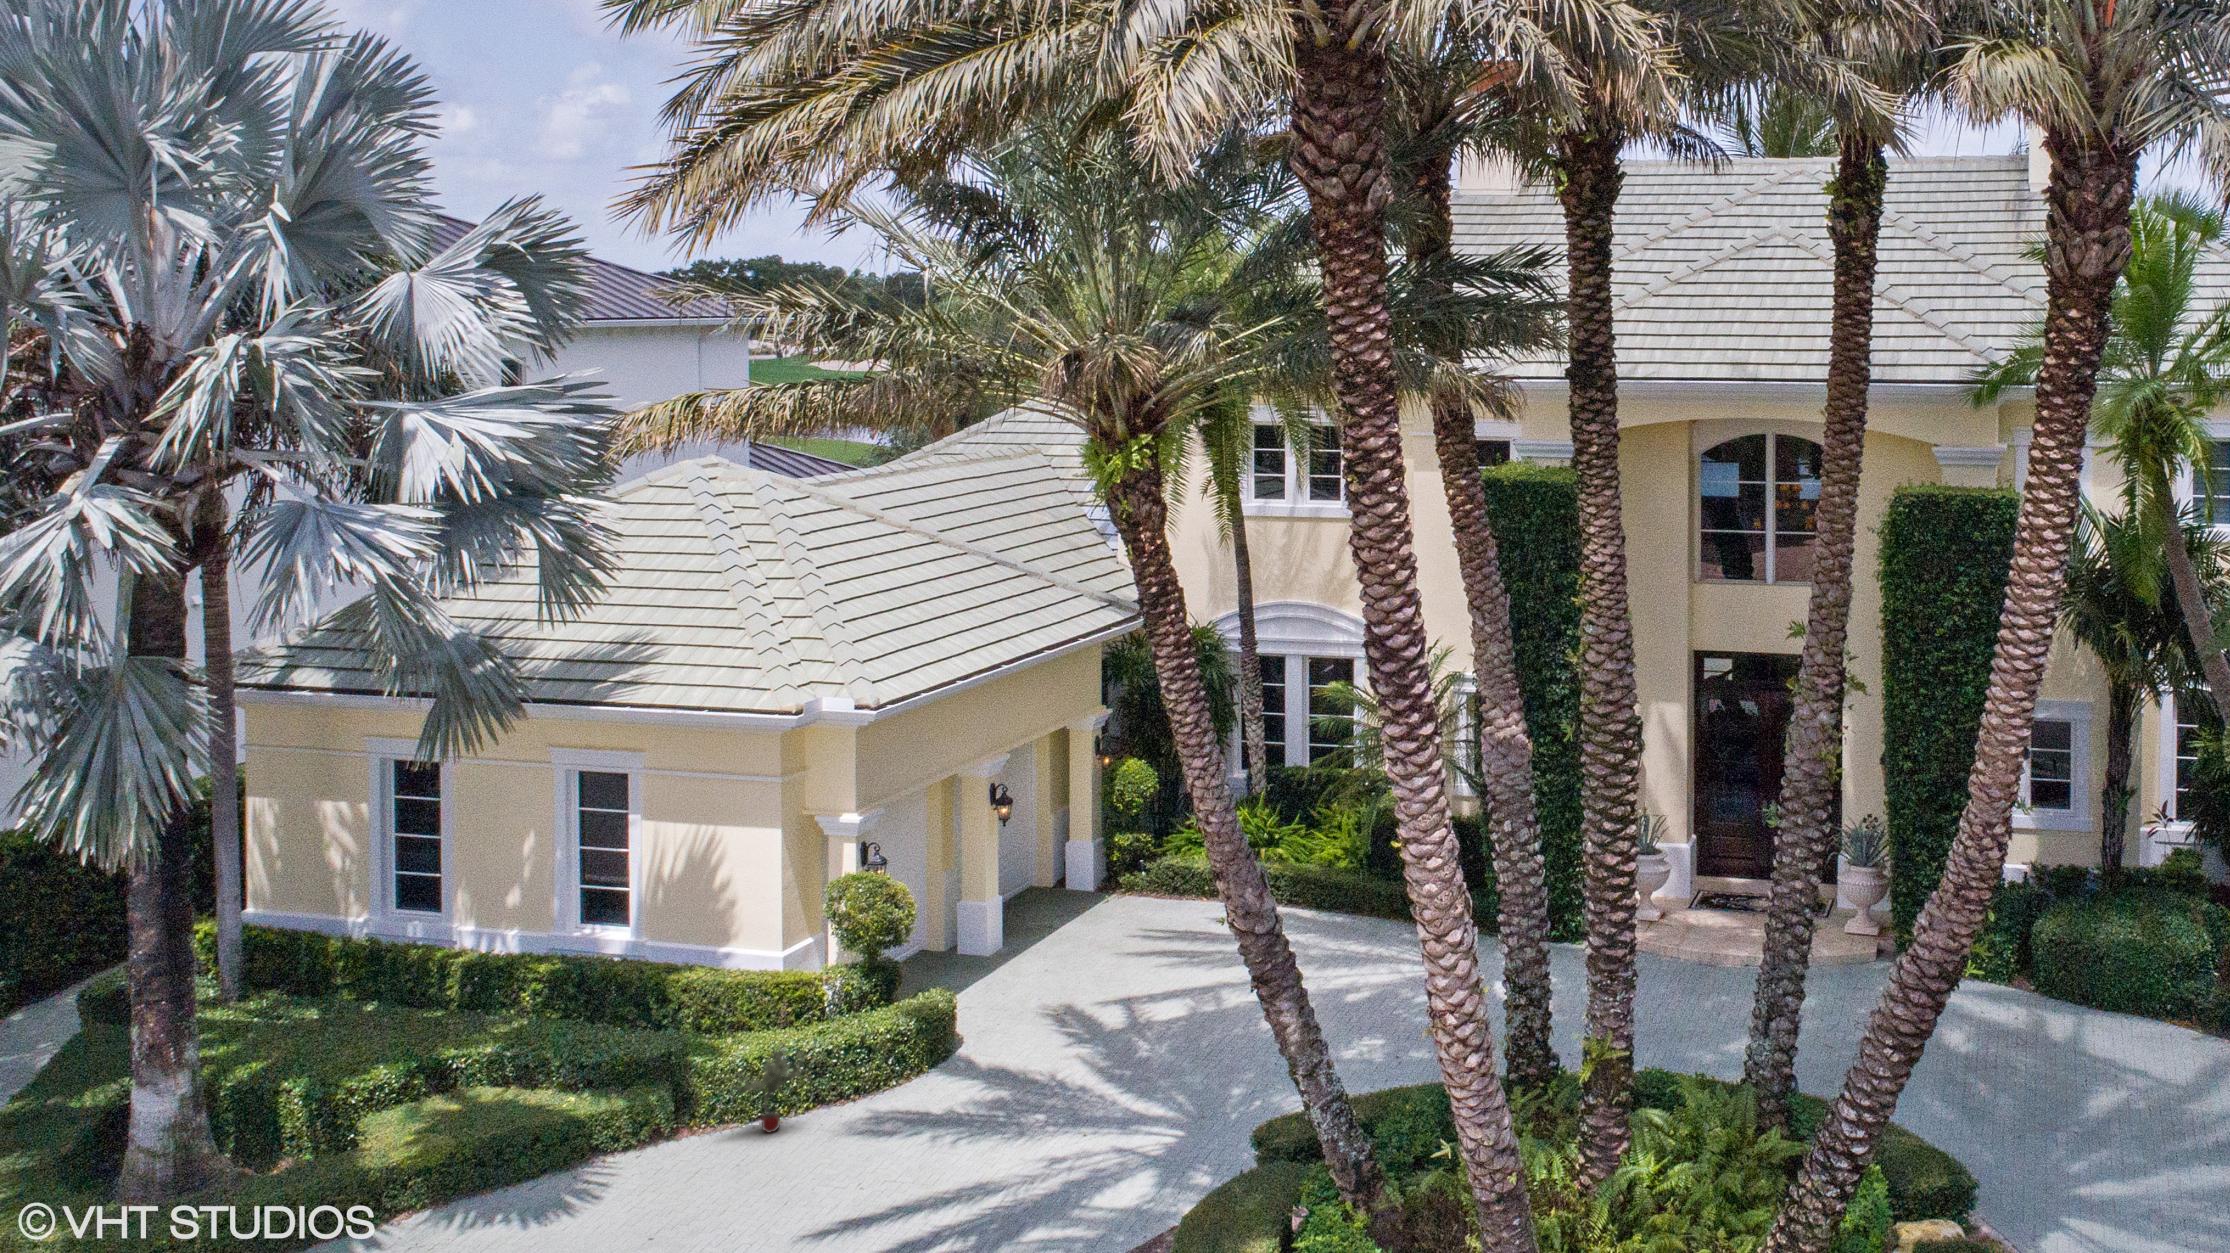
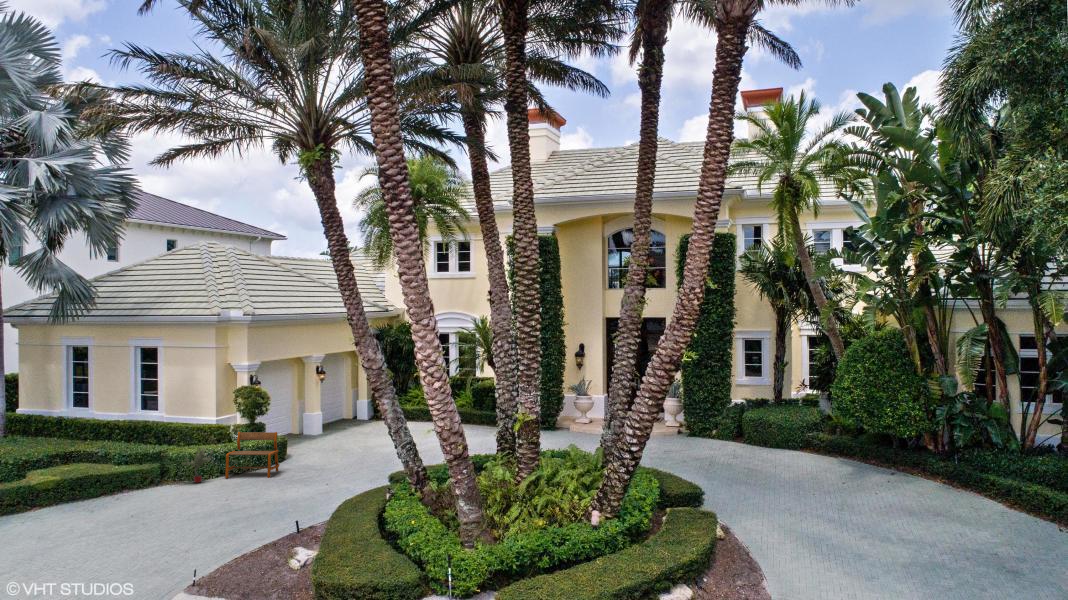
bench: none [833,995,954,1115] -> present [225,432,279,478]

